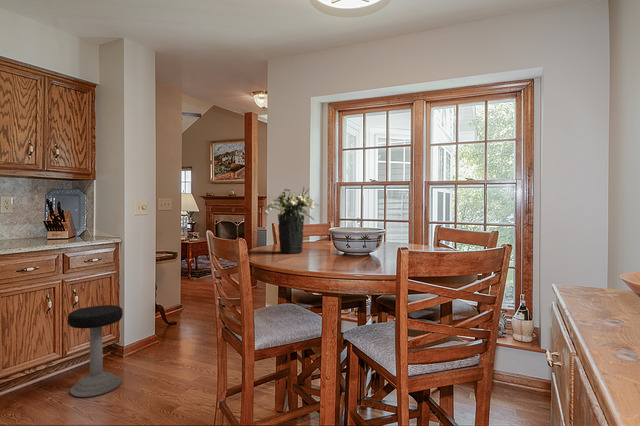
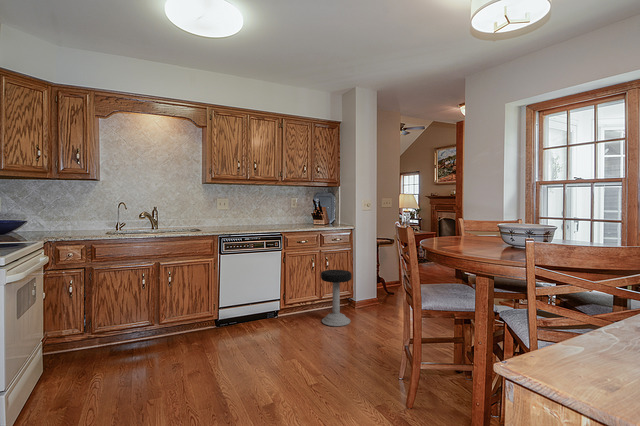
flower arrangement: present [264,187,319,254] -> none [437,189,484,242]

